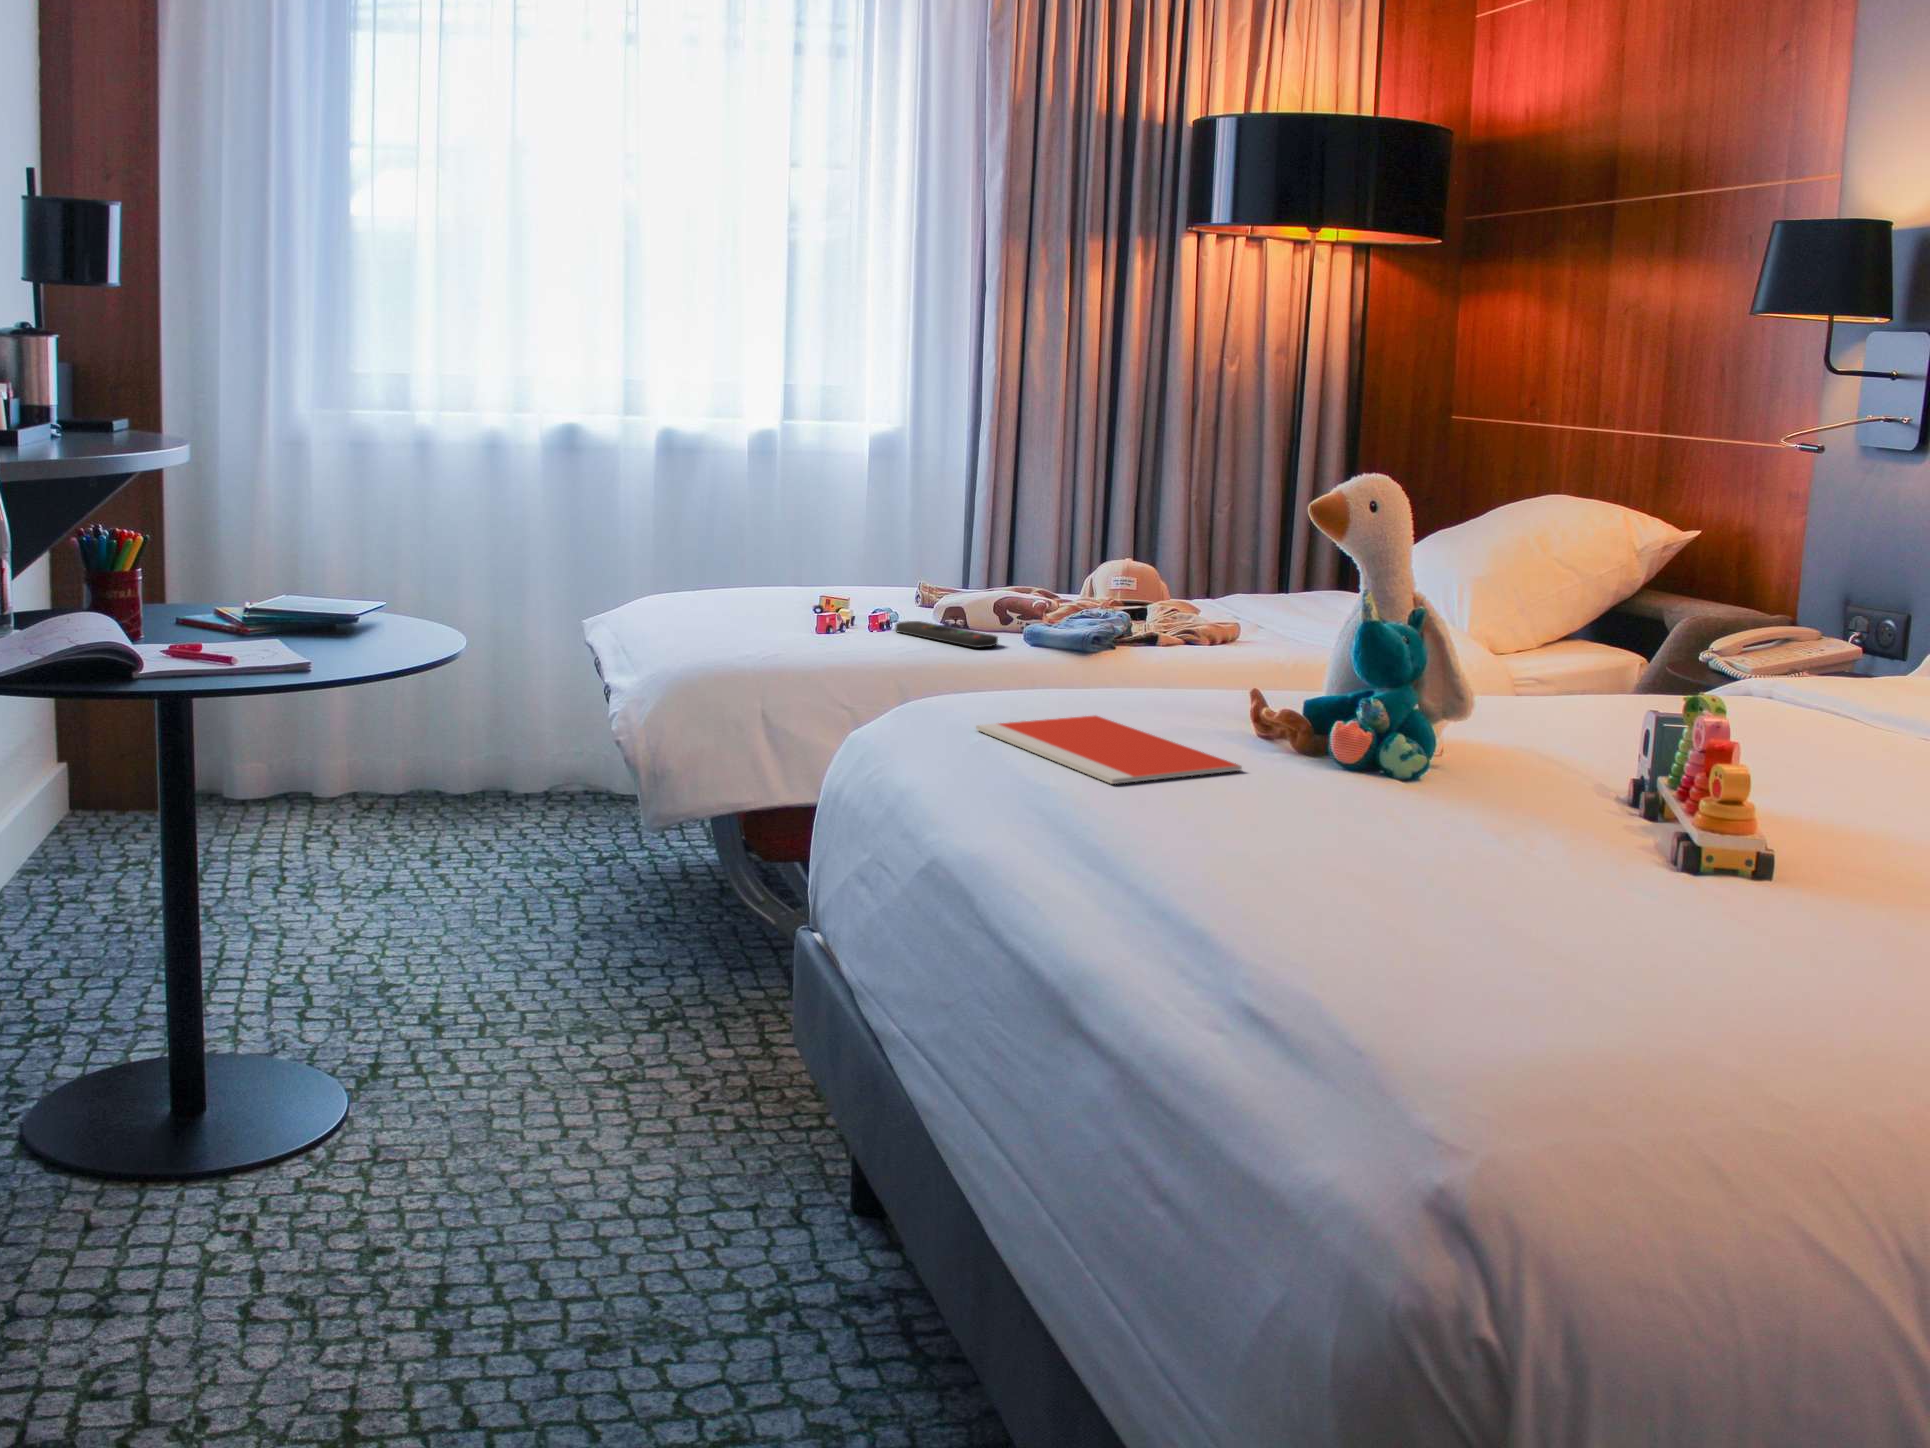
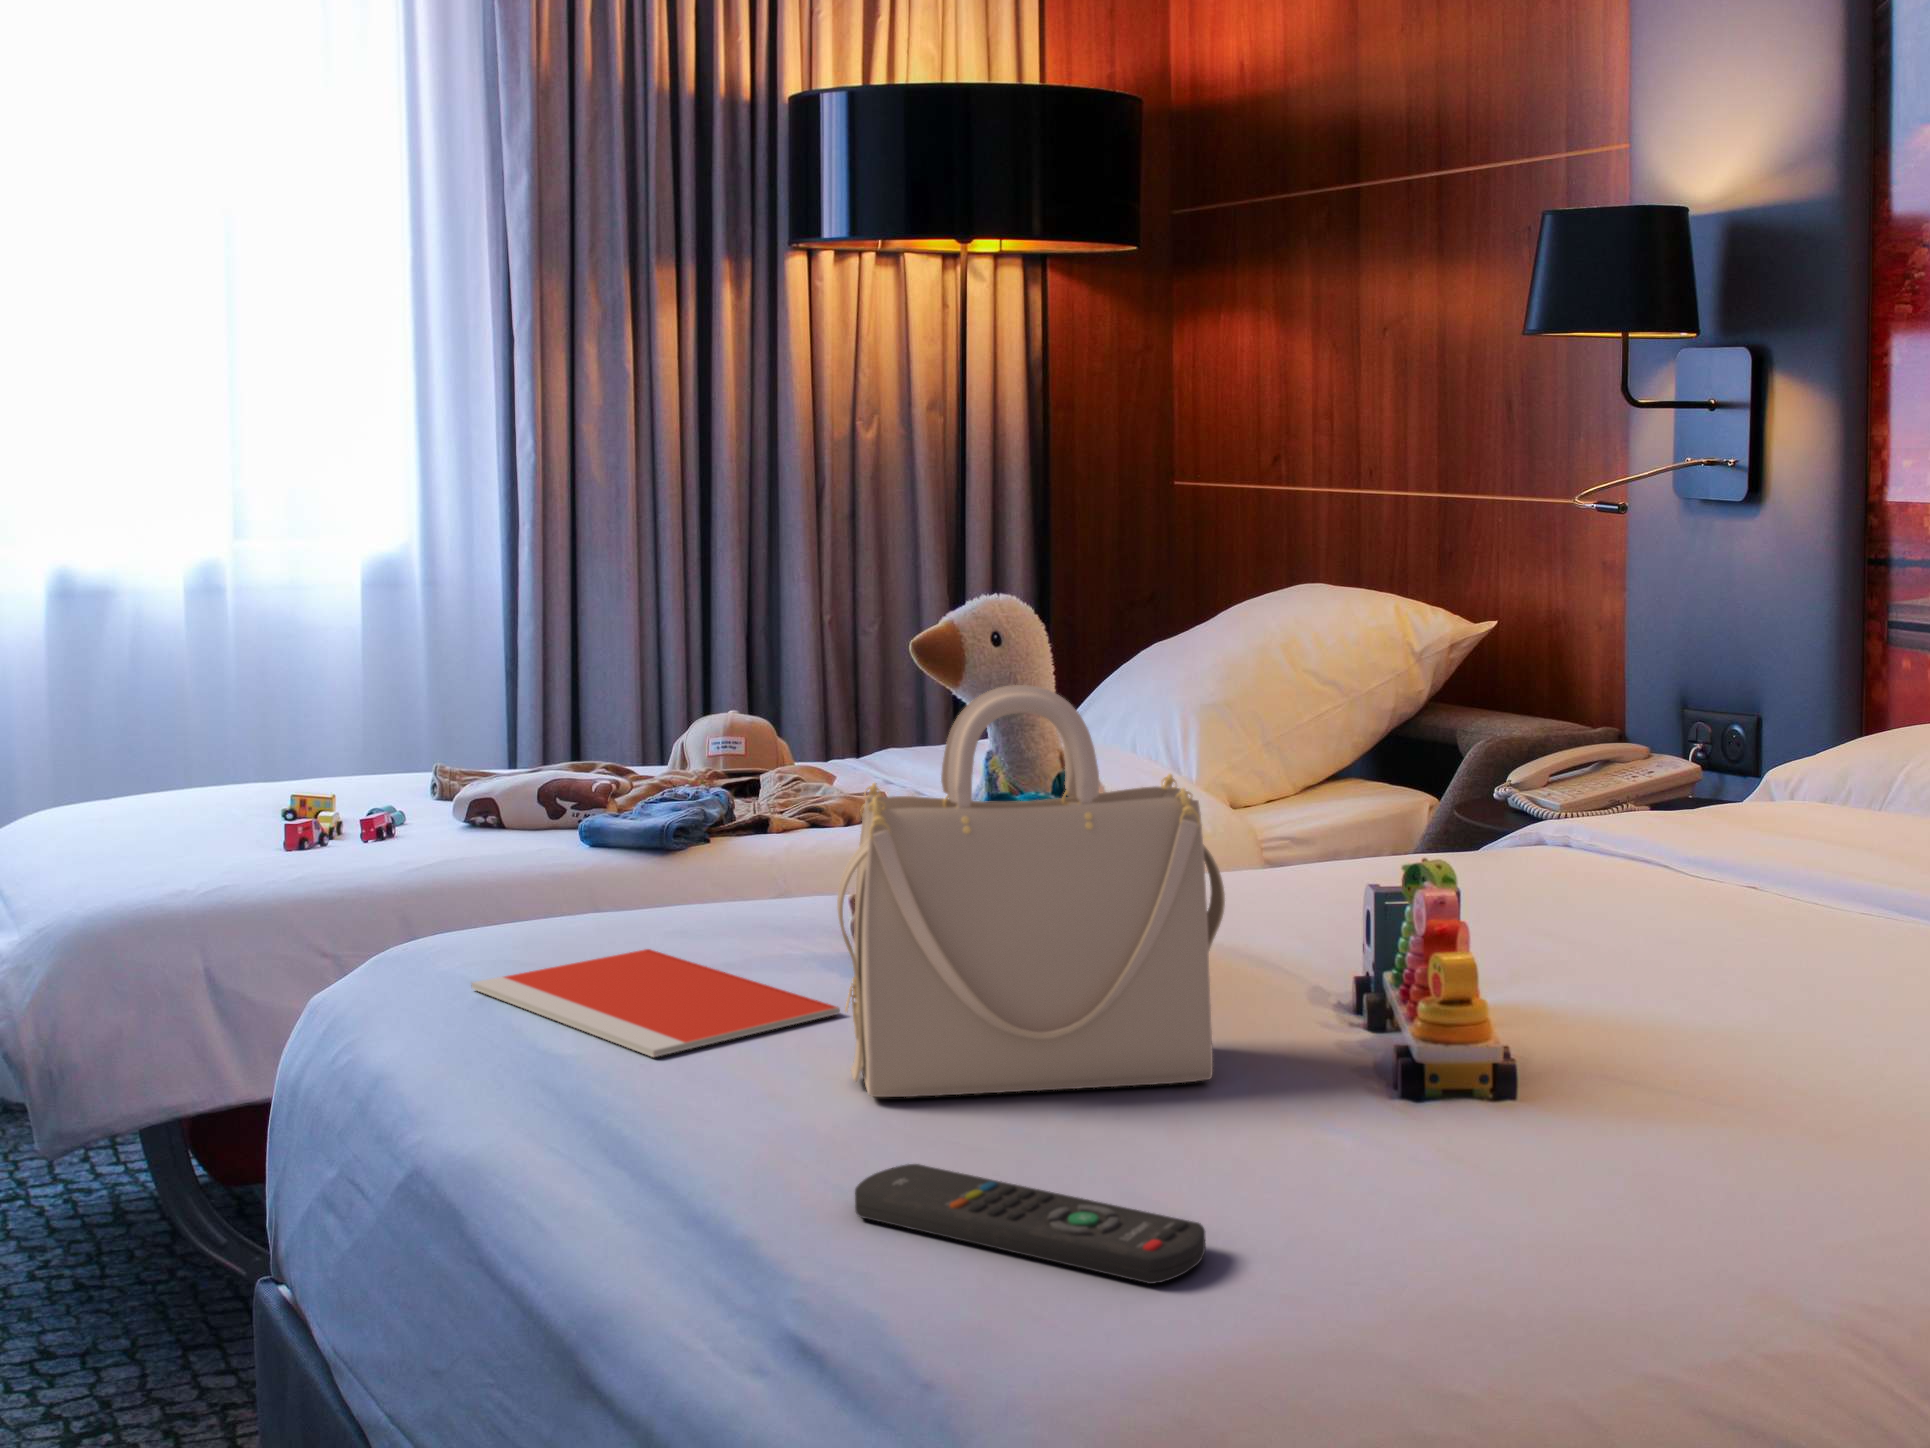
handbag: none [1255,538,1550,839] -> present [837,685,1225,1097]
remote control: present [896,621,998,647] -> present [855,1164,1205,1284]

